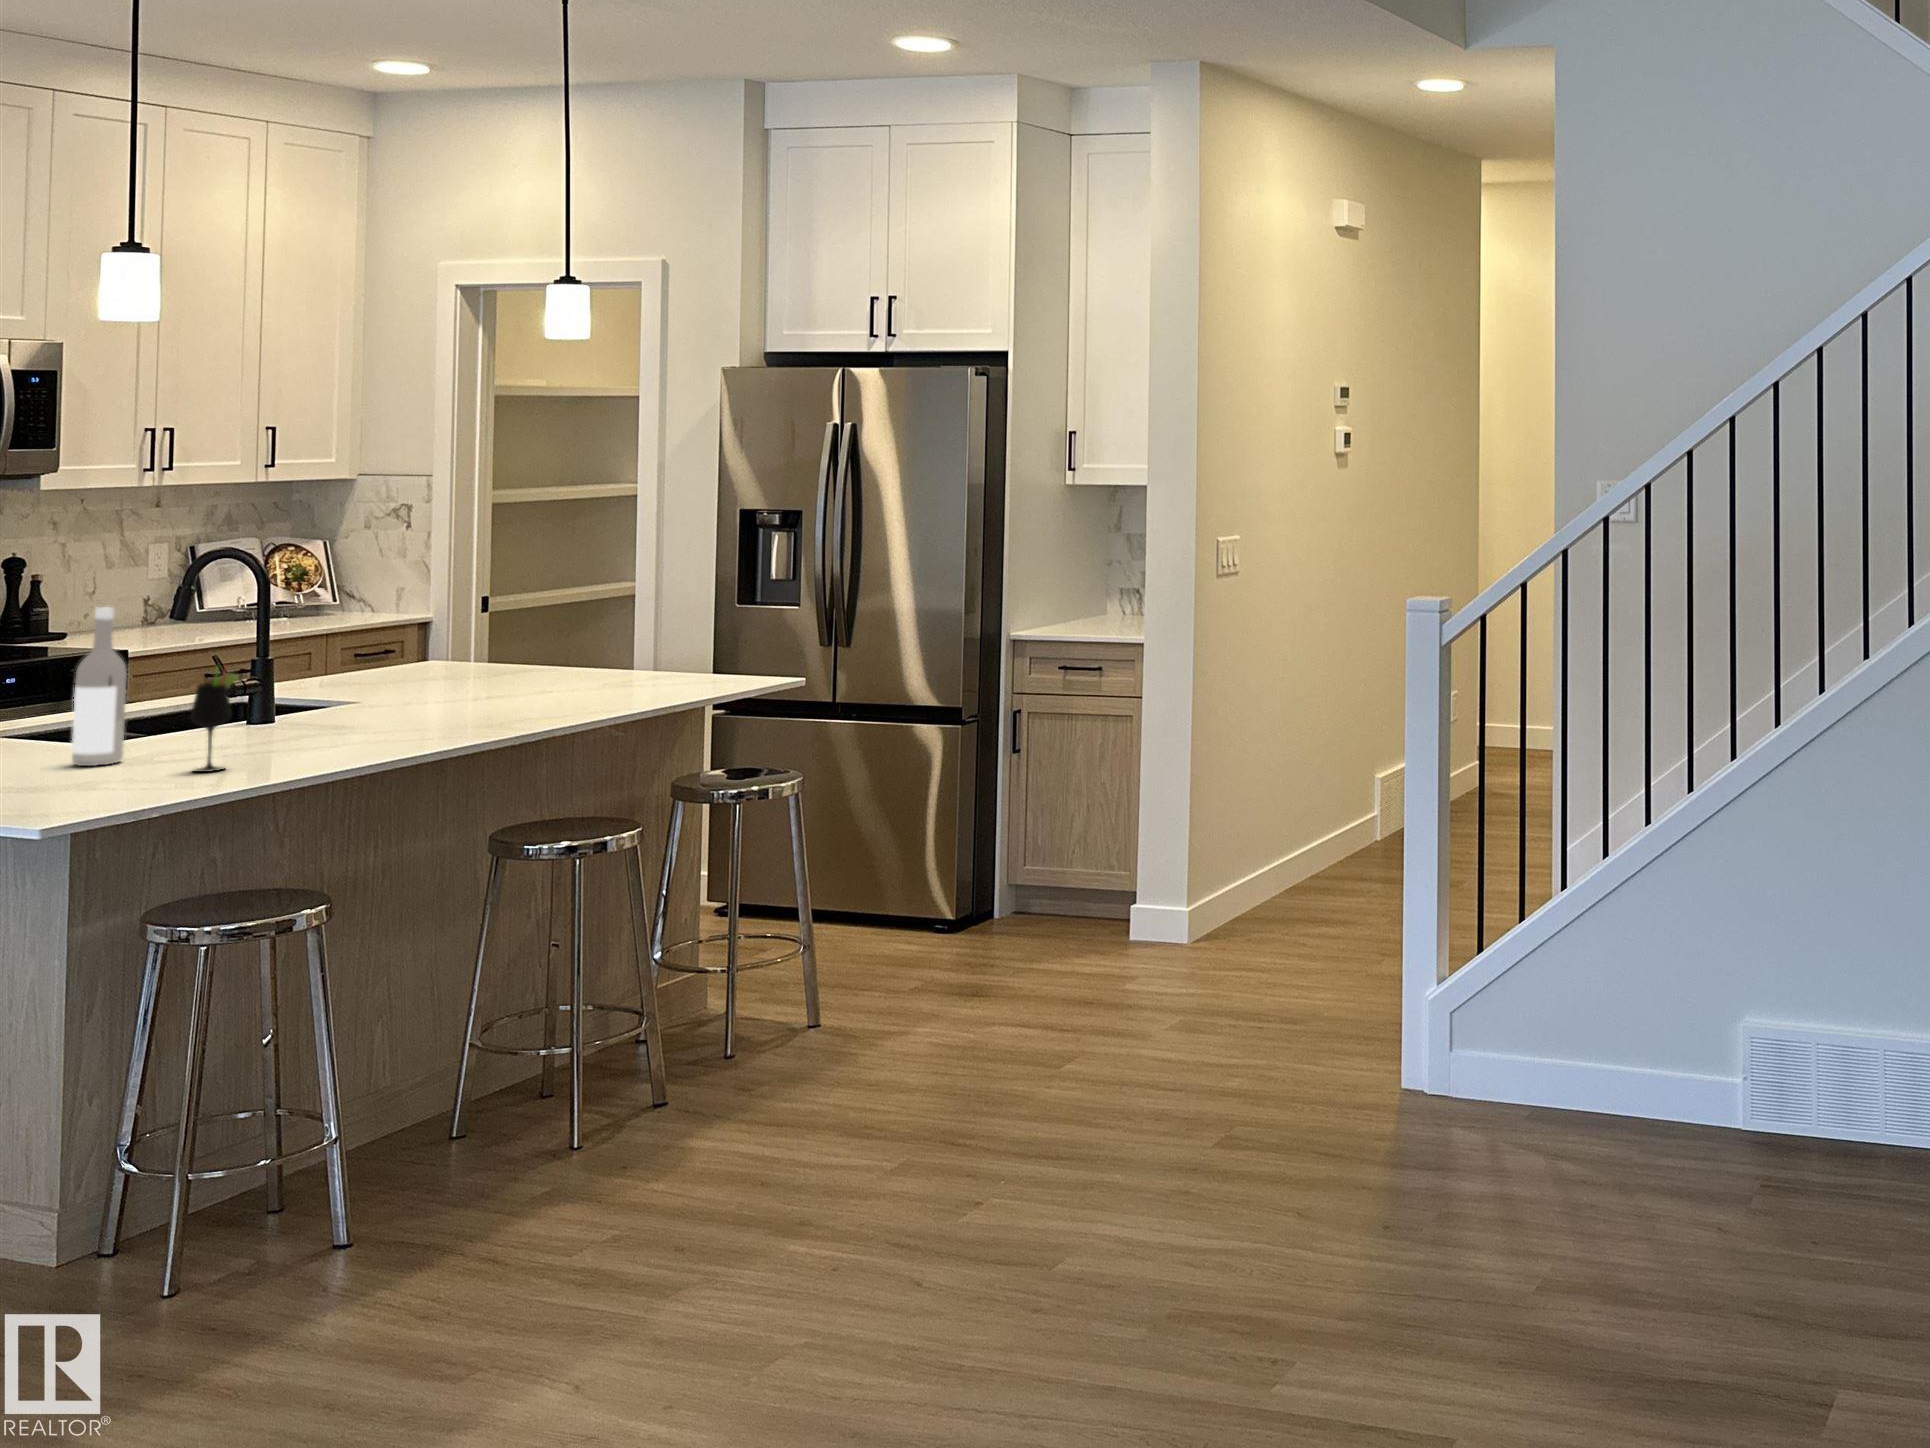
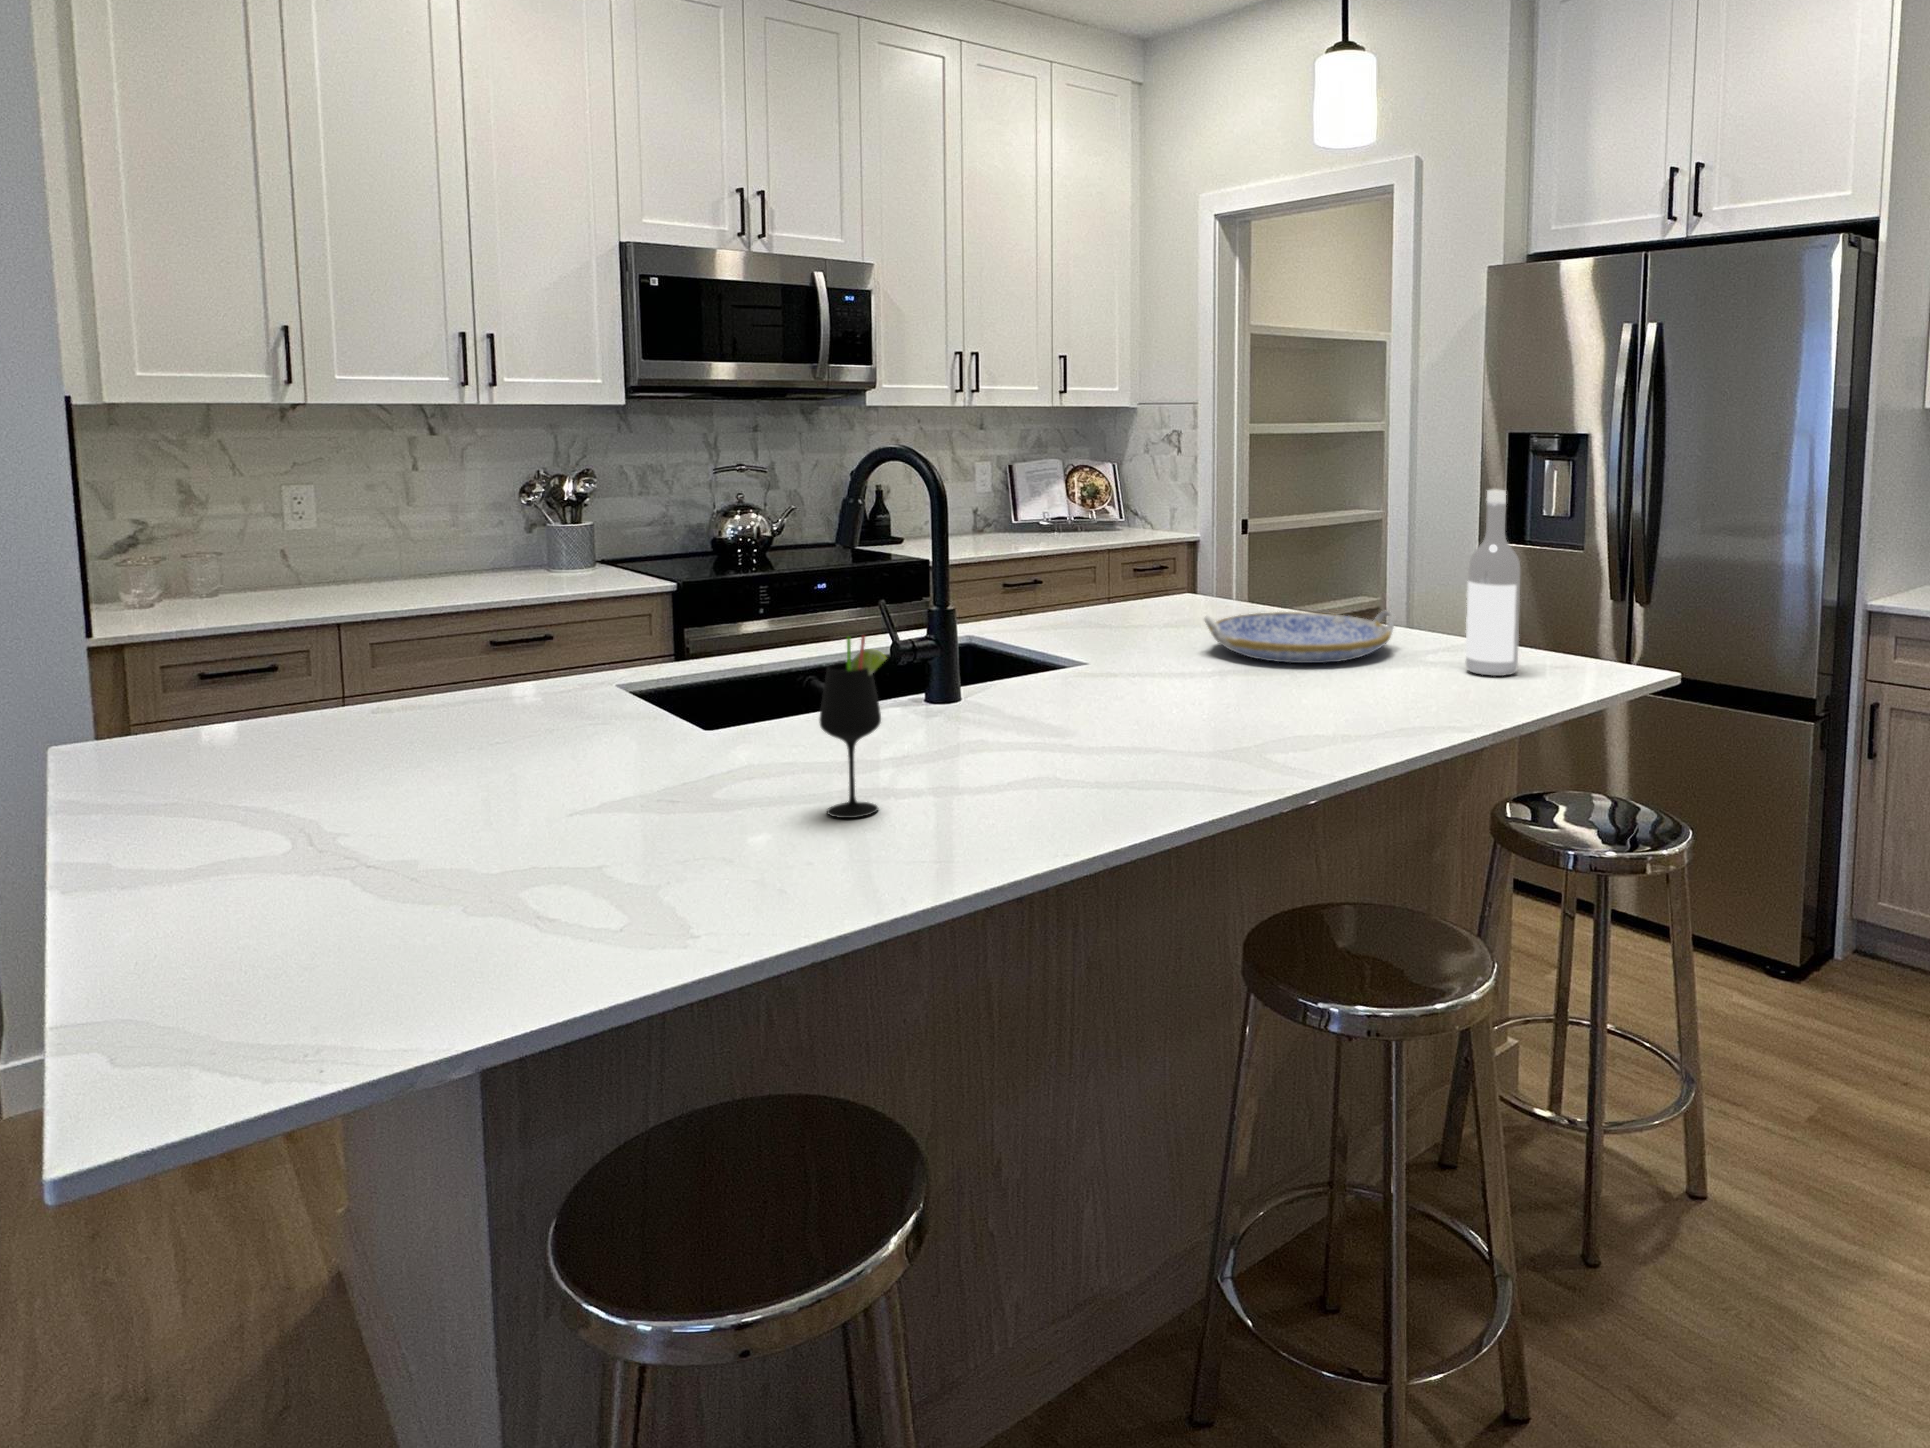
wine bottle: present [72,607,127,766] -> present [1466,489,1520,676]
serving tray: none [438,657,596,697] -> present [1204,611,1395,663]

